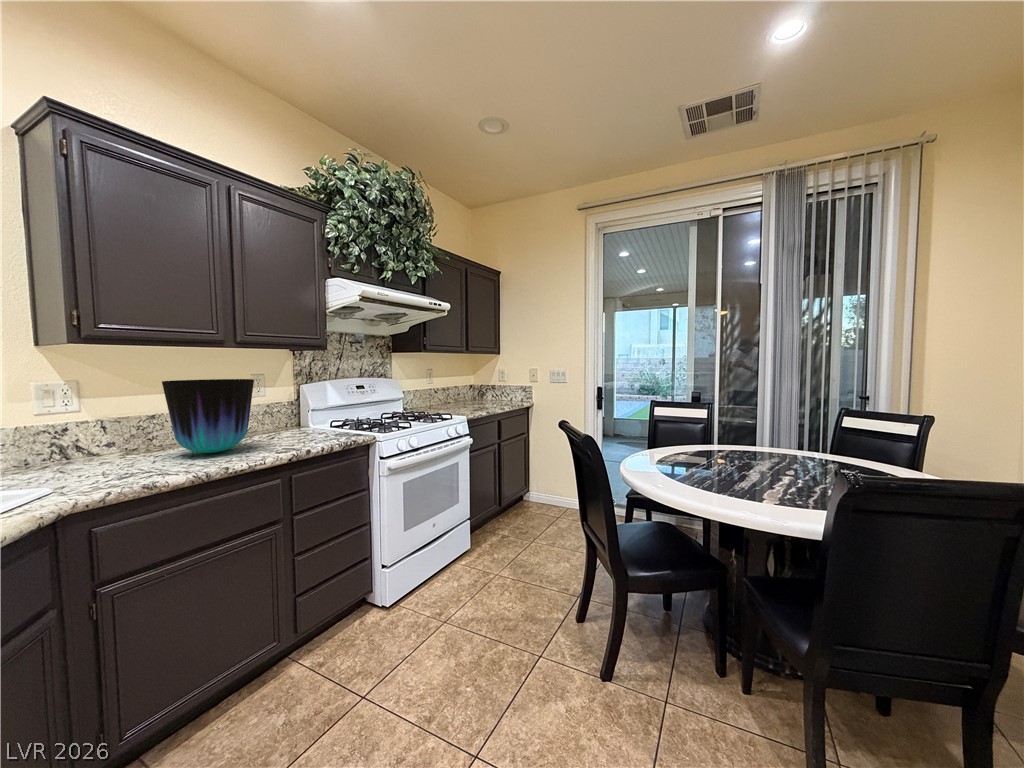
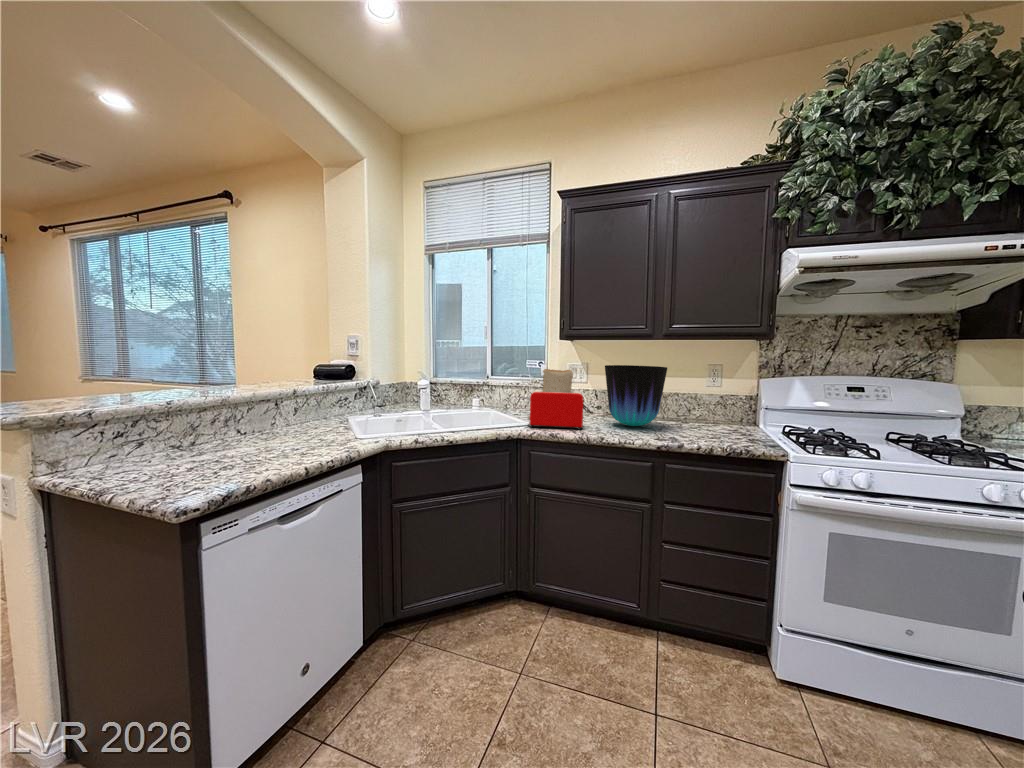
toaster: none [44,391,175,494] -> present [527,369,584,430]

